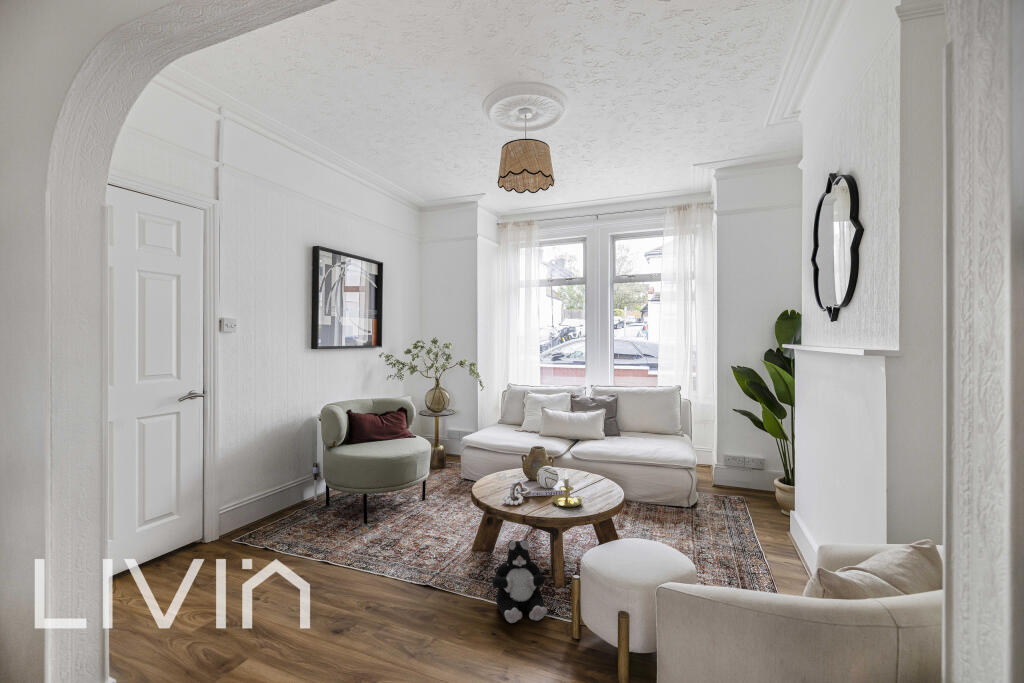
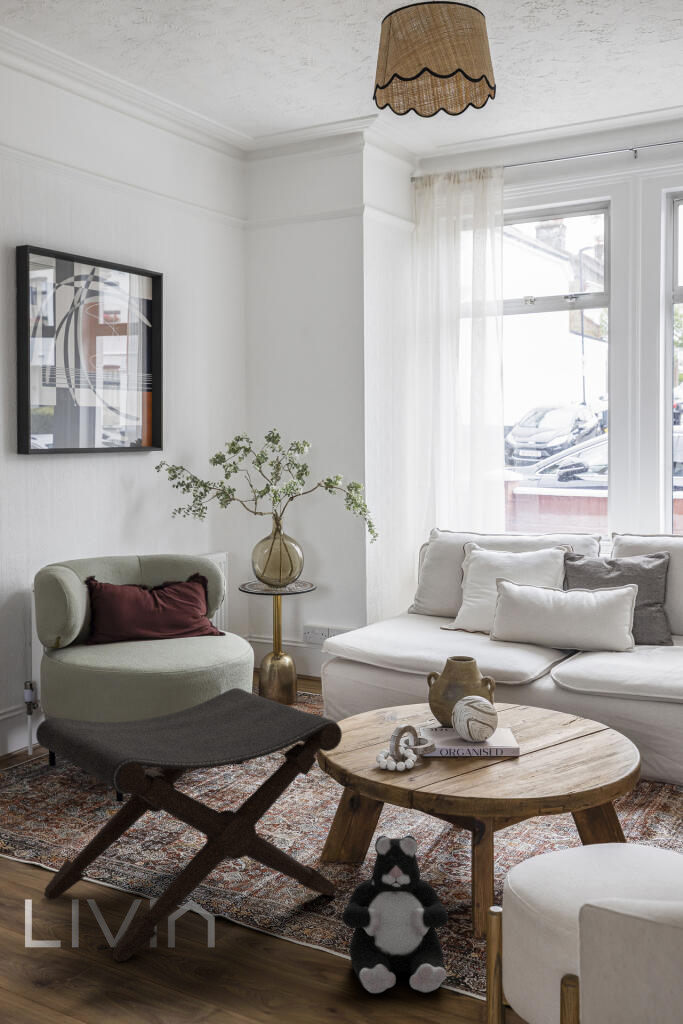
footstool: none [330,465,486,614] -> present [36,688,342,961]
candle holder: present [552,472,583,507] -> none [476,703,542,779]

